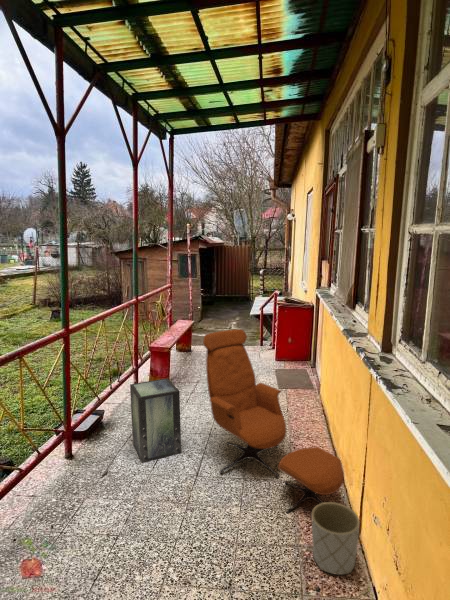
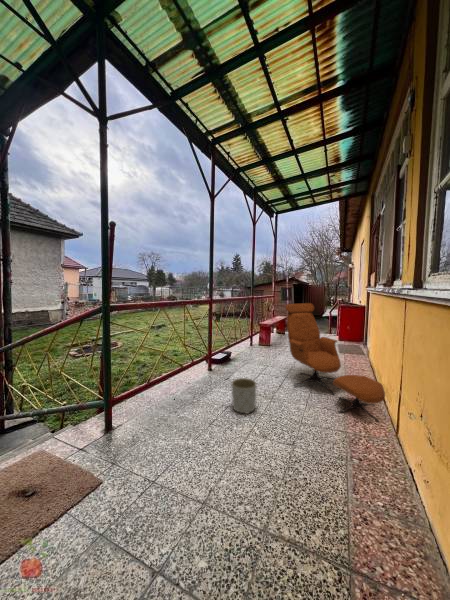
storage box: present [130,379,181,463] -> none [244,332,271,375]
planter: present [312,502,360,575] -> present [232,378,256,414]

